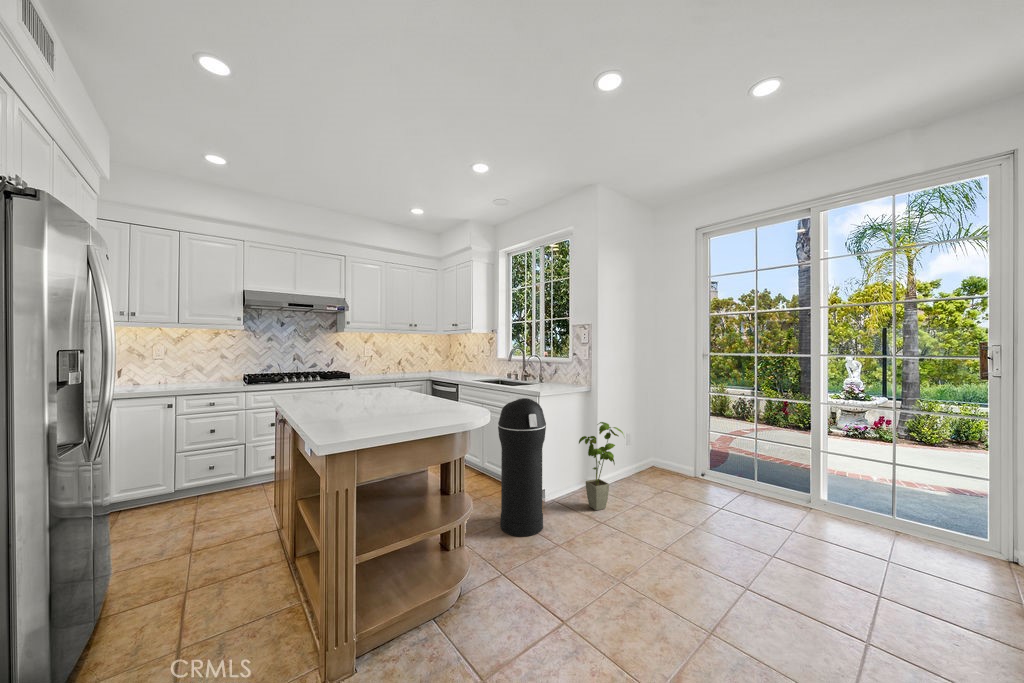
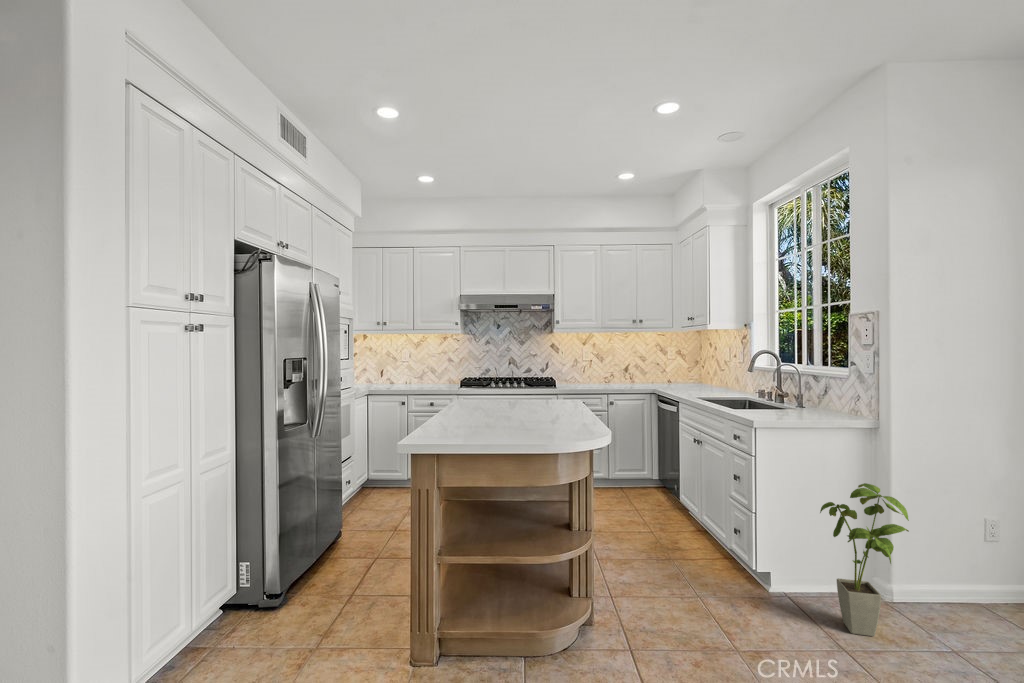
trash can: present [498,398,546,537] -> none [664,428,739,631]

